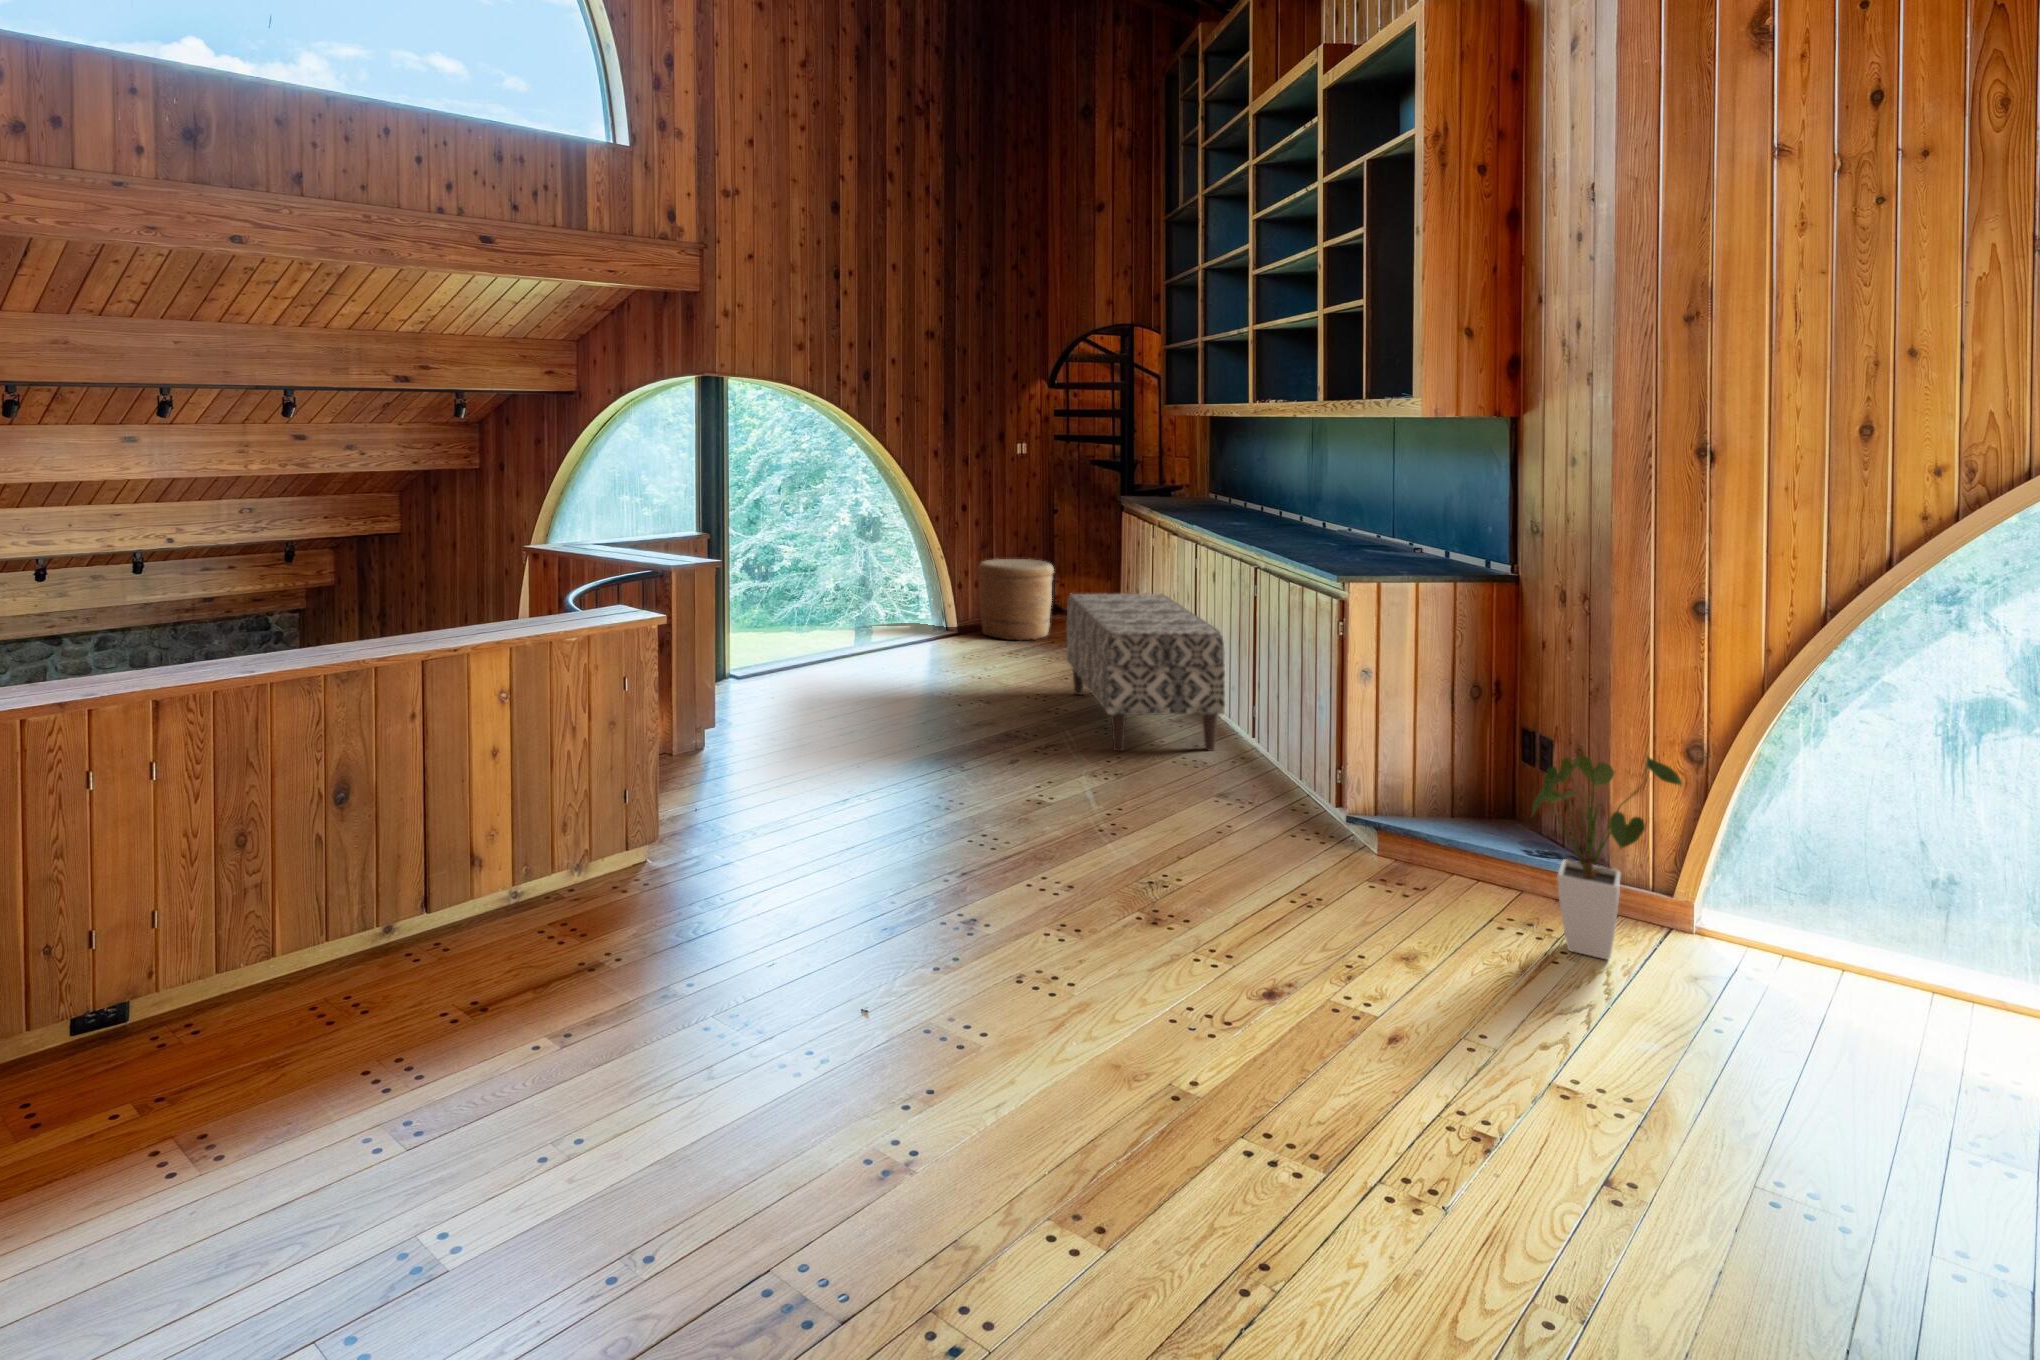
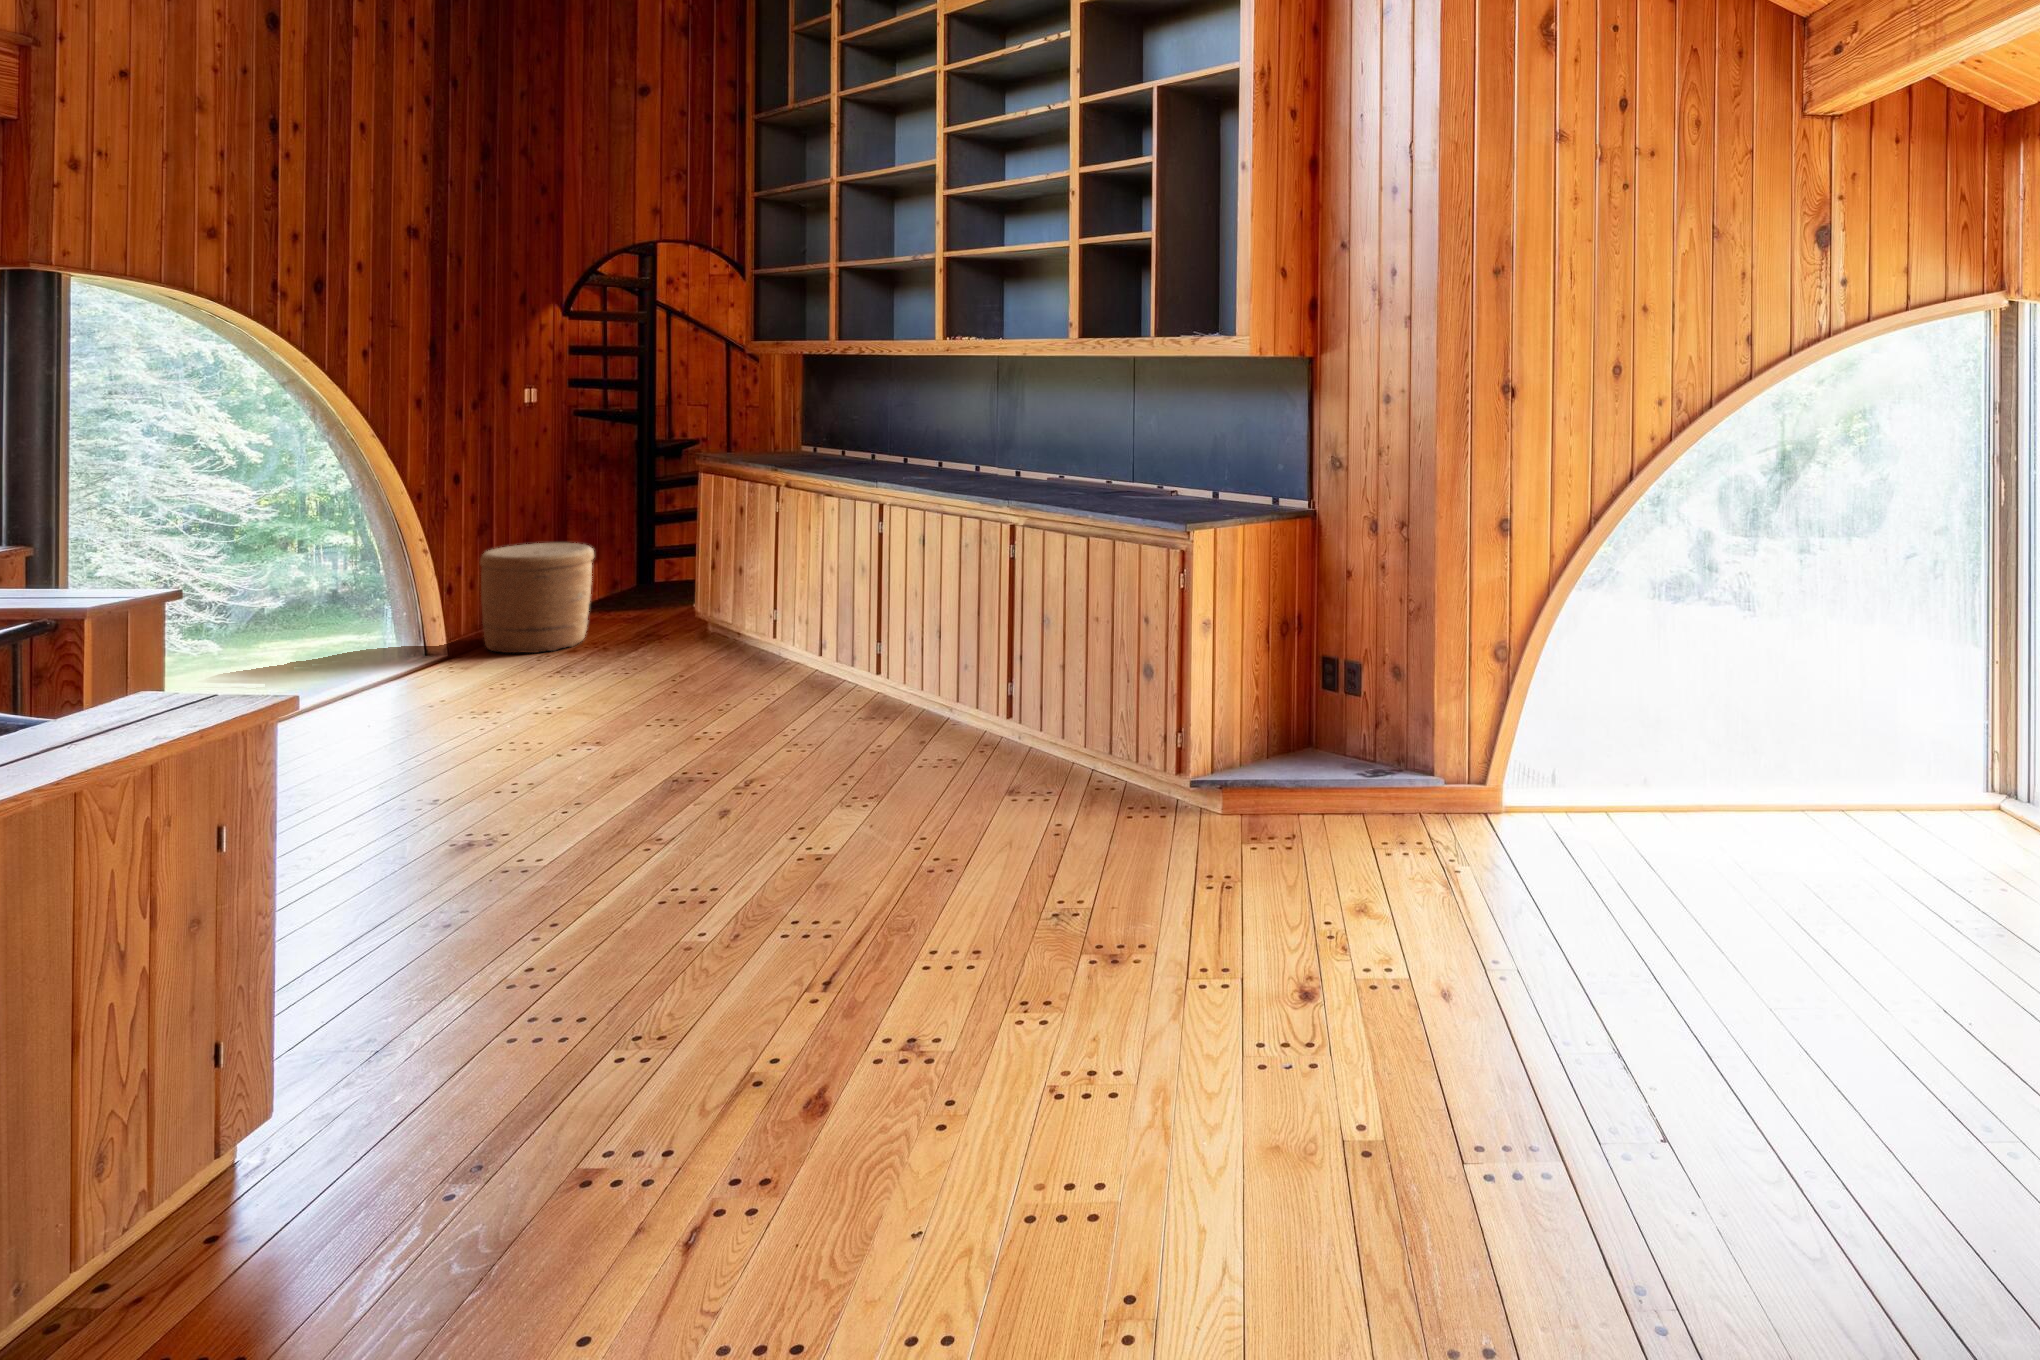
bench: present [1066,593,1225,751] -> none [697,567,957,768]
house plant: present [1532,755,1682,960] -> none [1399,659,1524,854]

